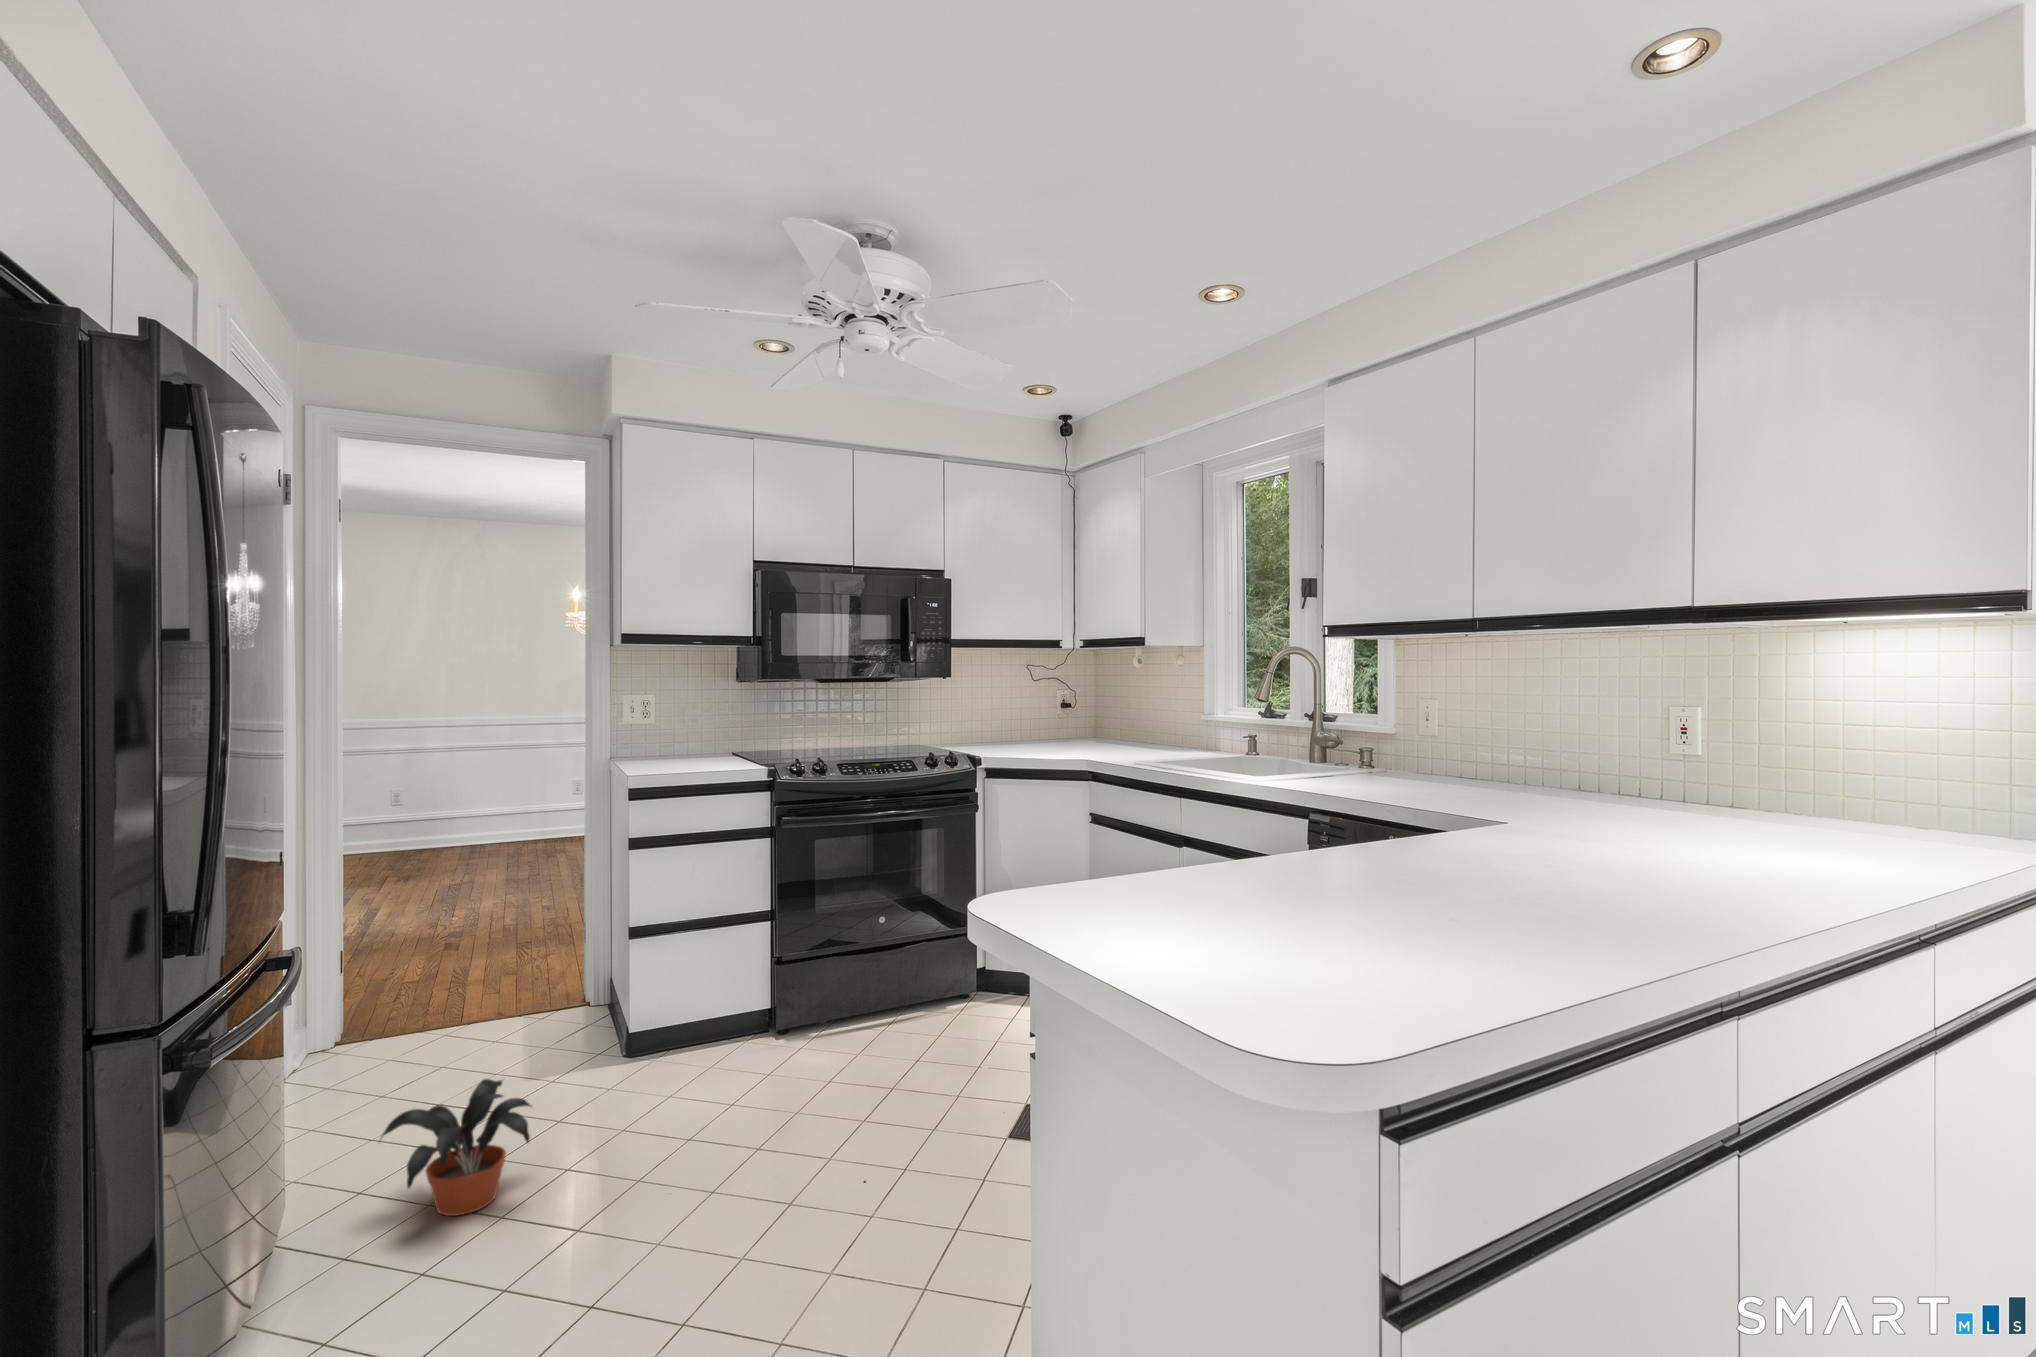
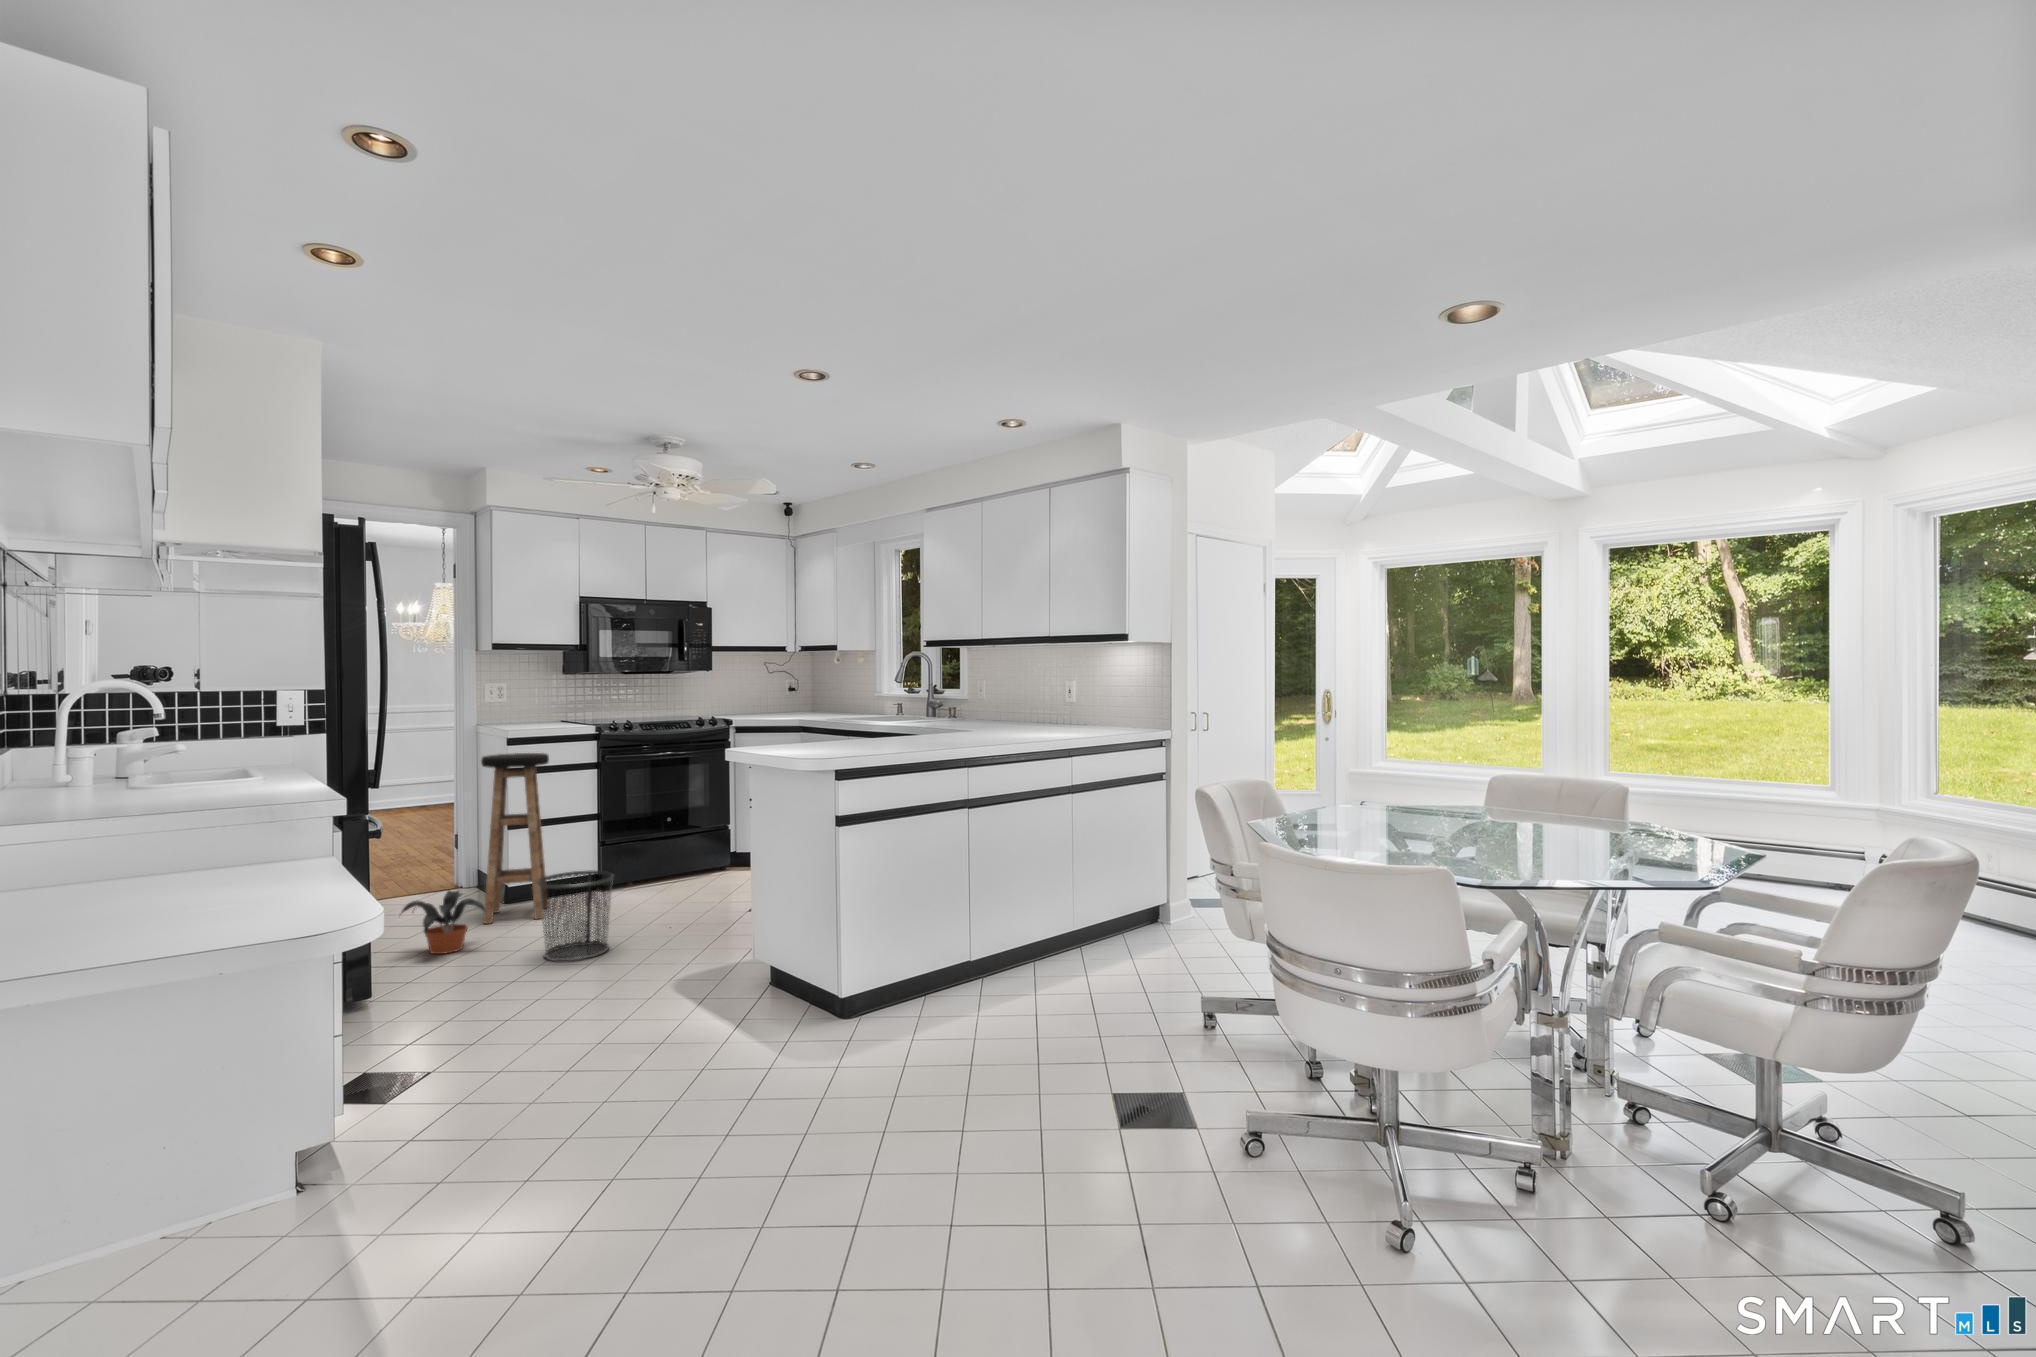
bar stool: none [566,816,682,1117] -> present [481,753,549,924]
waste bin: none [597,1074,749,1291] -> present [537,870,614,961]

